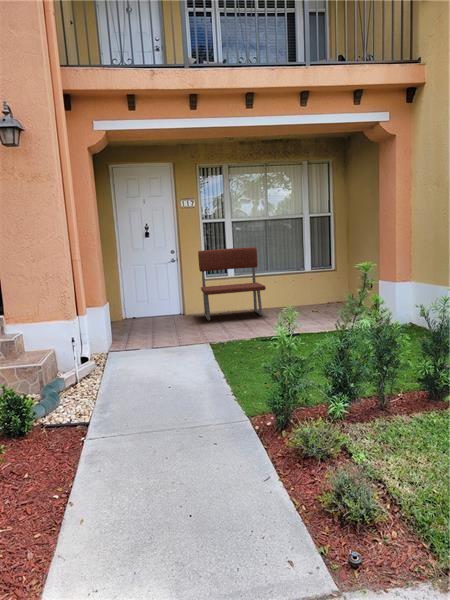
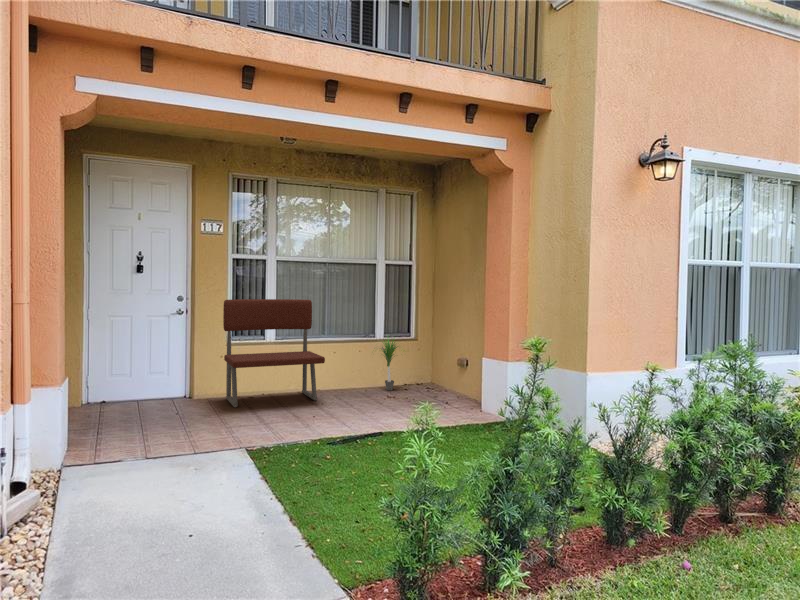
potted plant: none [301,267,328,308] -> present [381,339,398,390]

